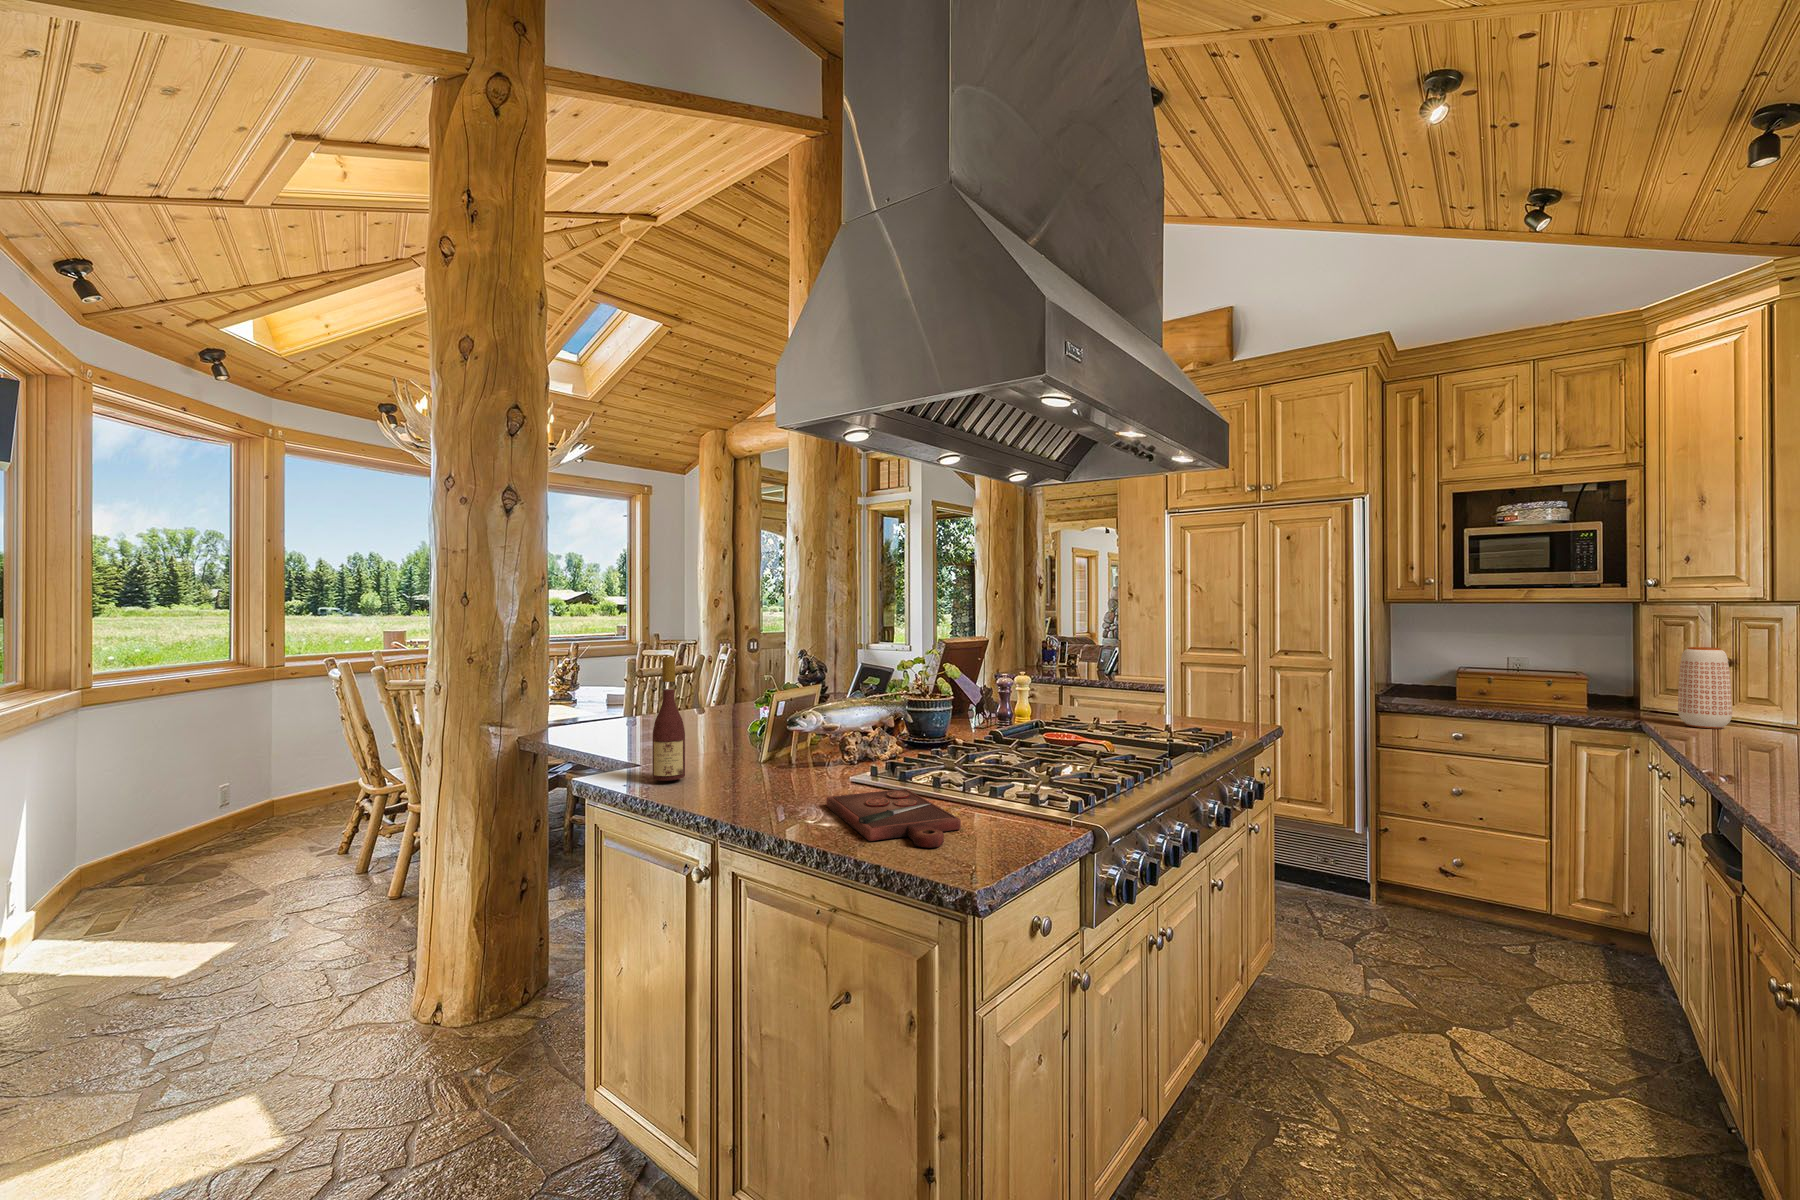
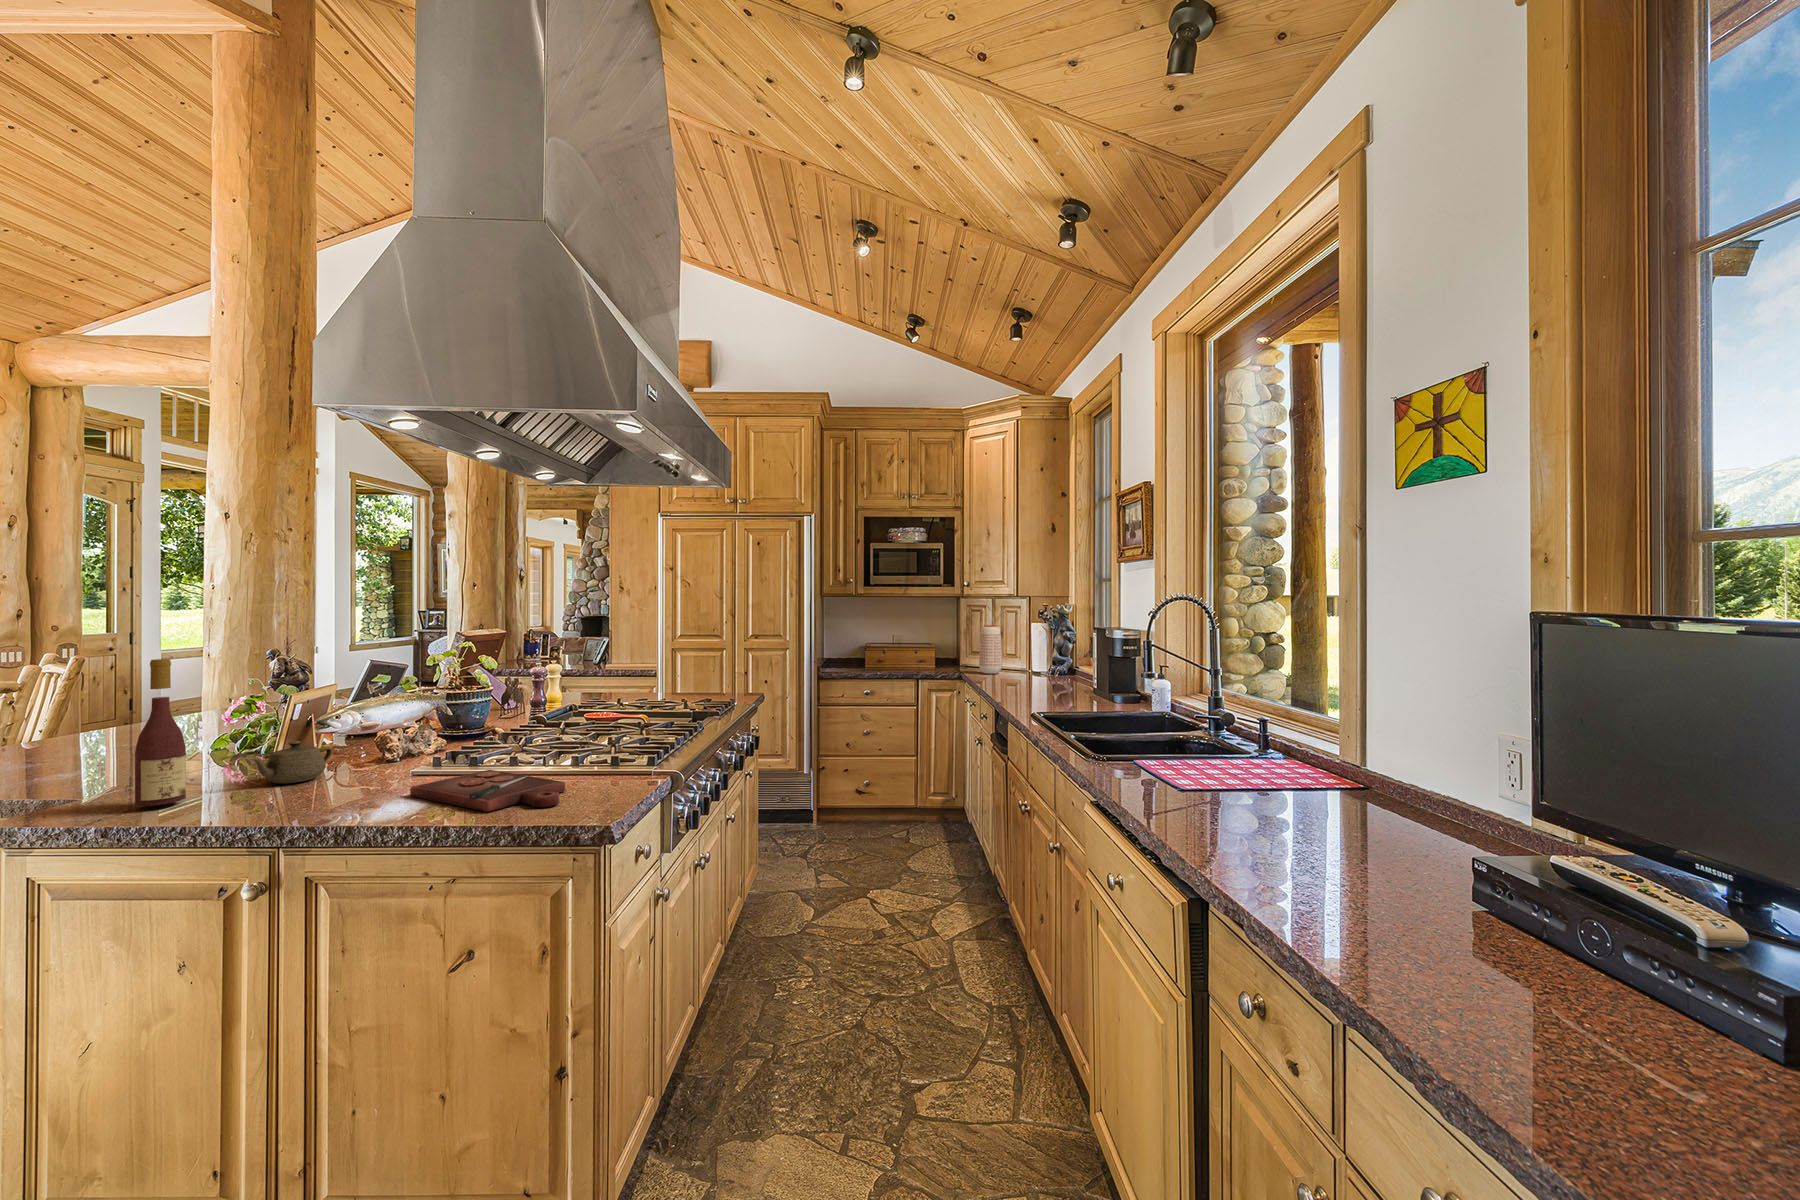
teapot: none [729,736,796,774] -> present [249,741,332,783]

